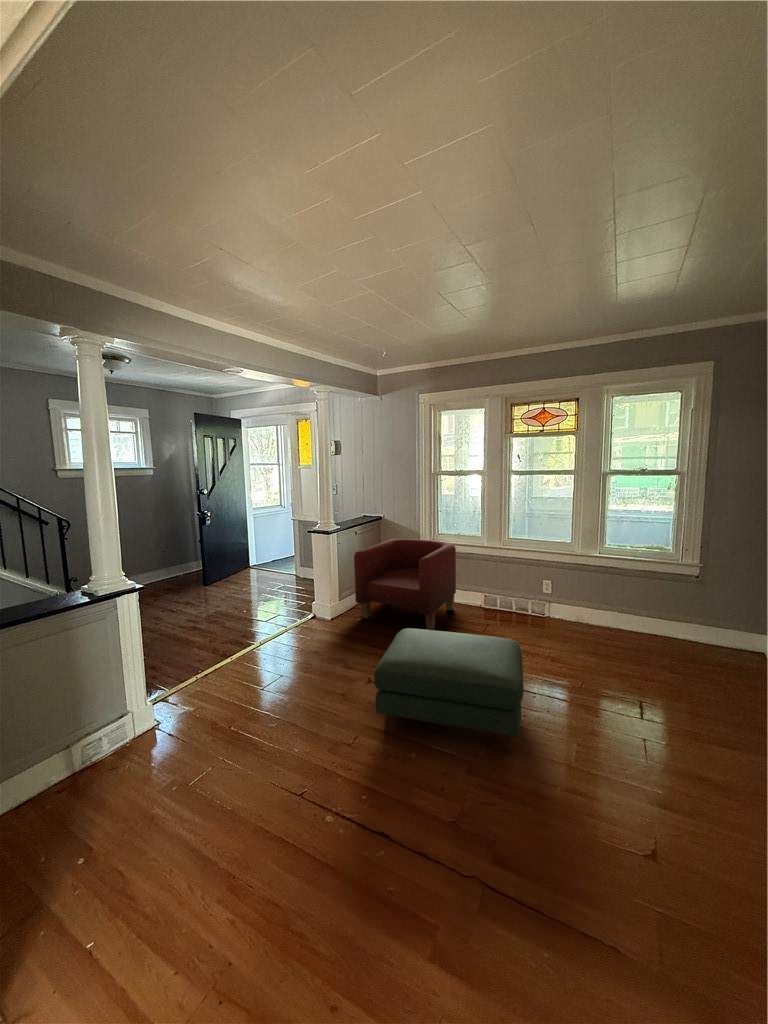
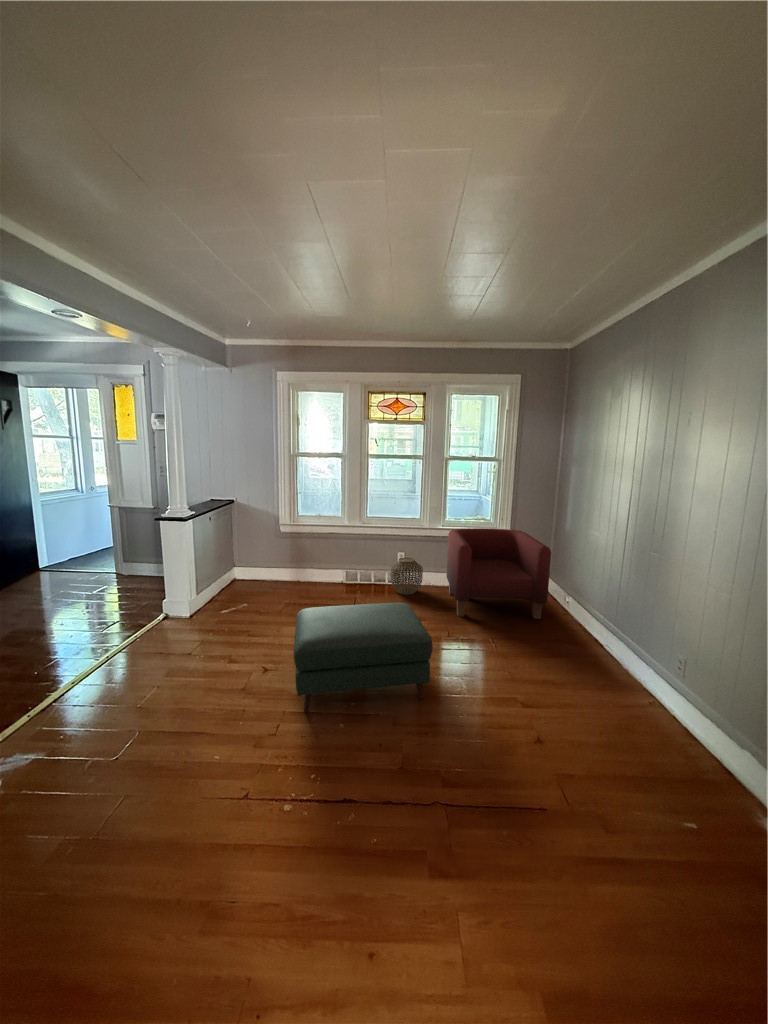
armchair: present [354,539,456,630] -> present [447,528,551,619]
woven basket: none [531,587,571,630] -> present [391,557,423,594]

